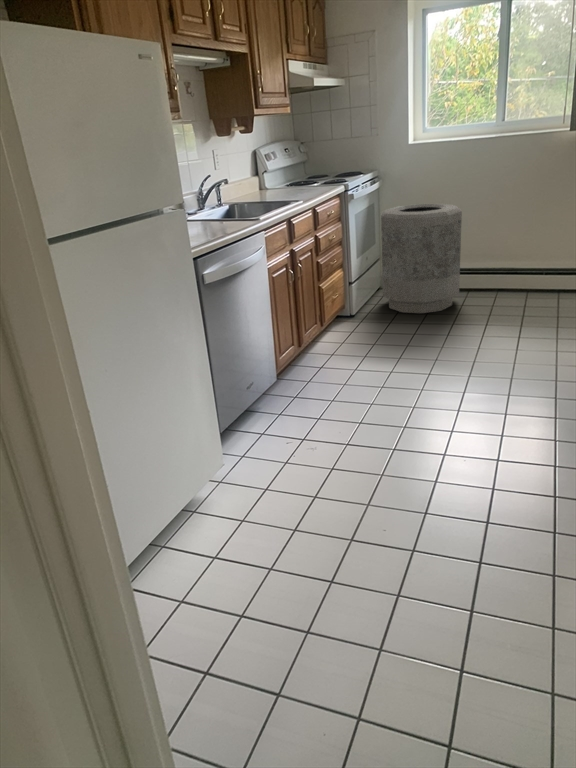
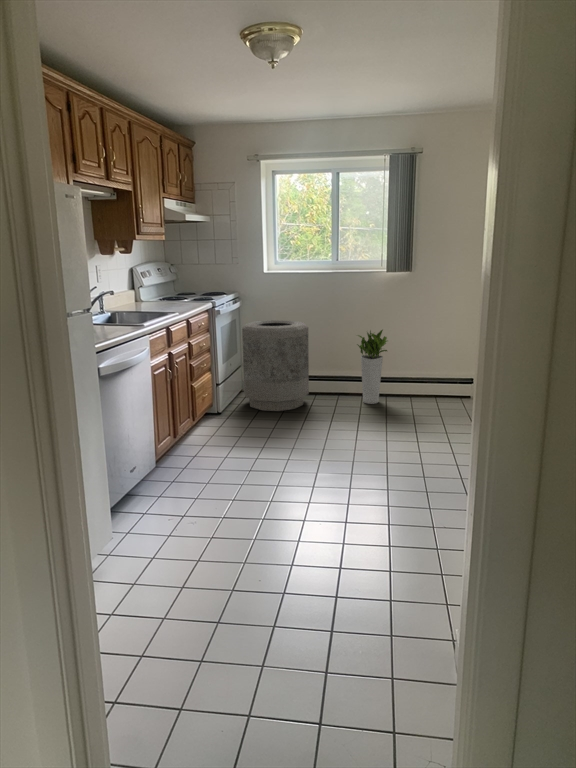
planter: none [520,209,568,304] -> present [358,330,387,404]

